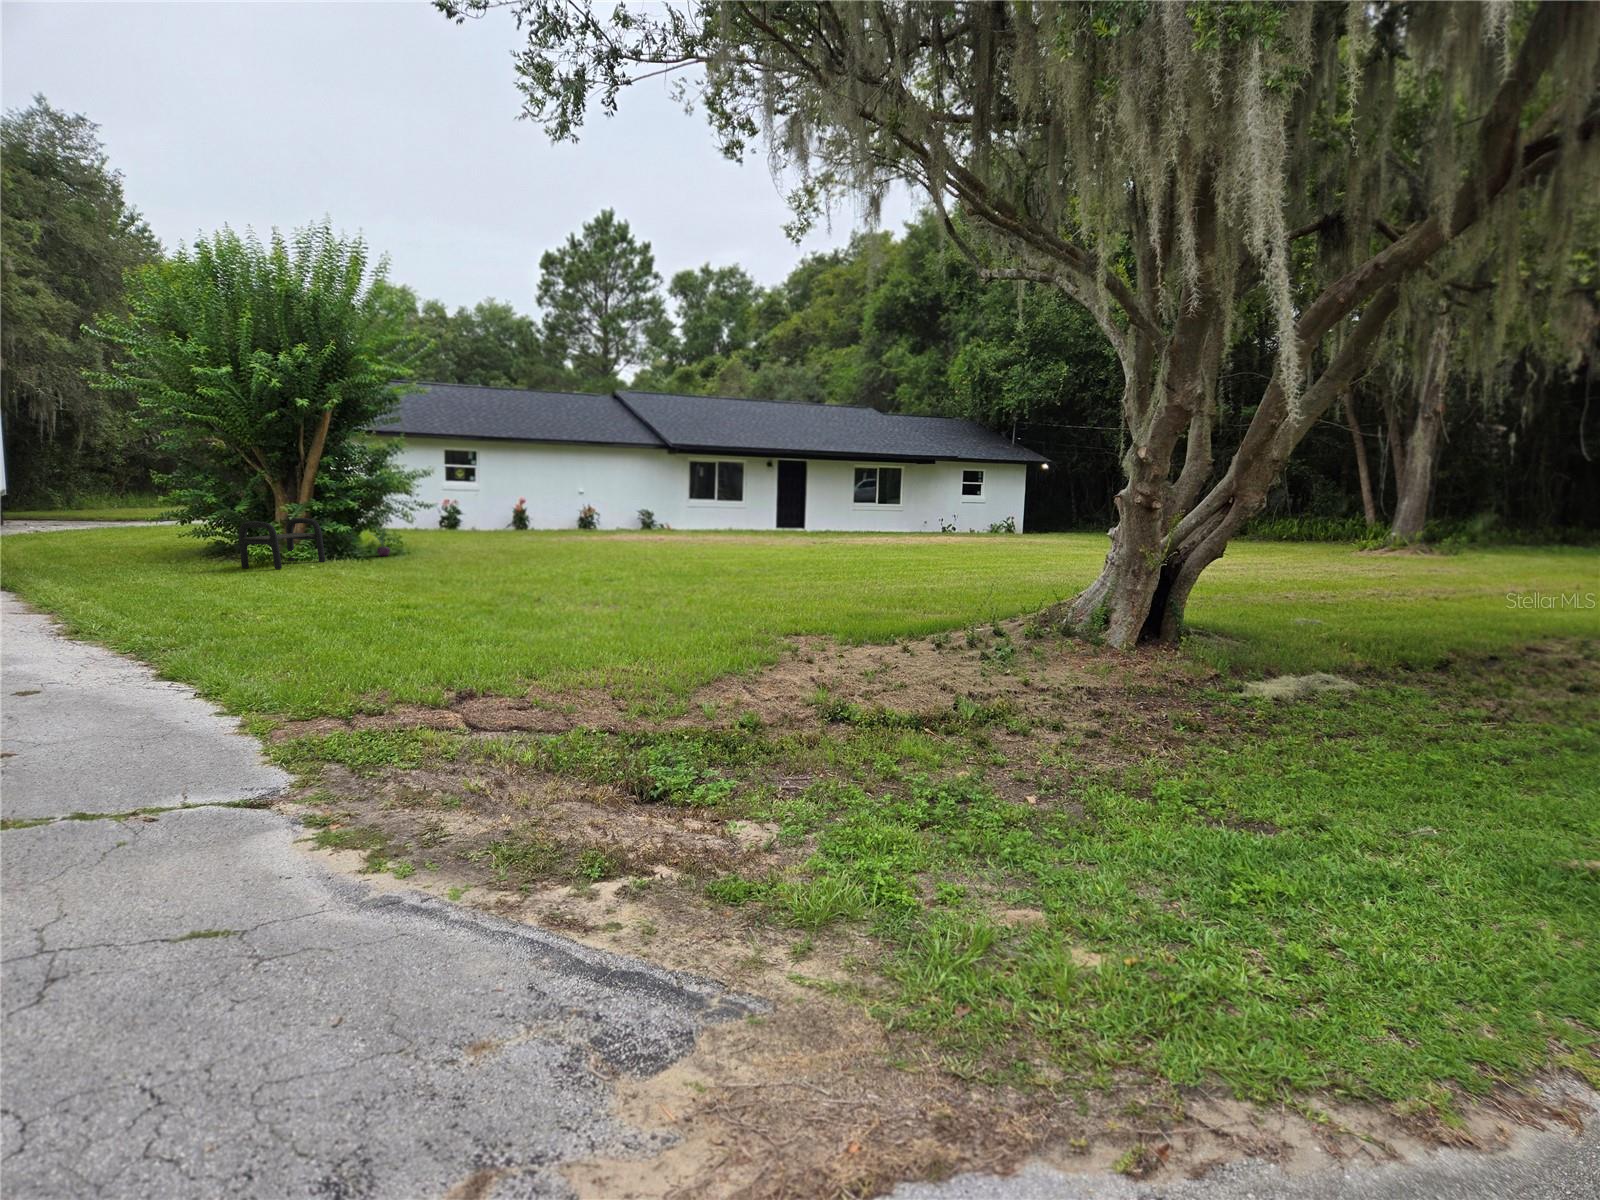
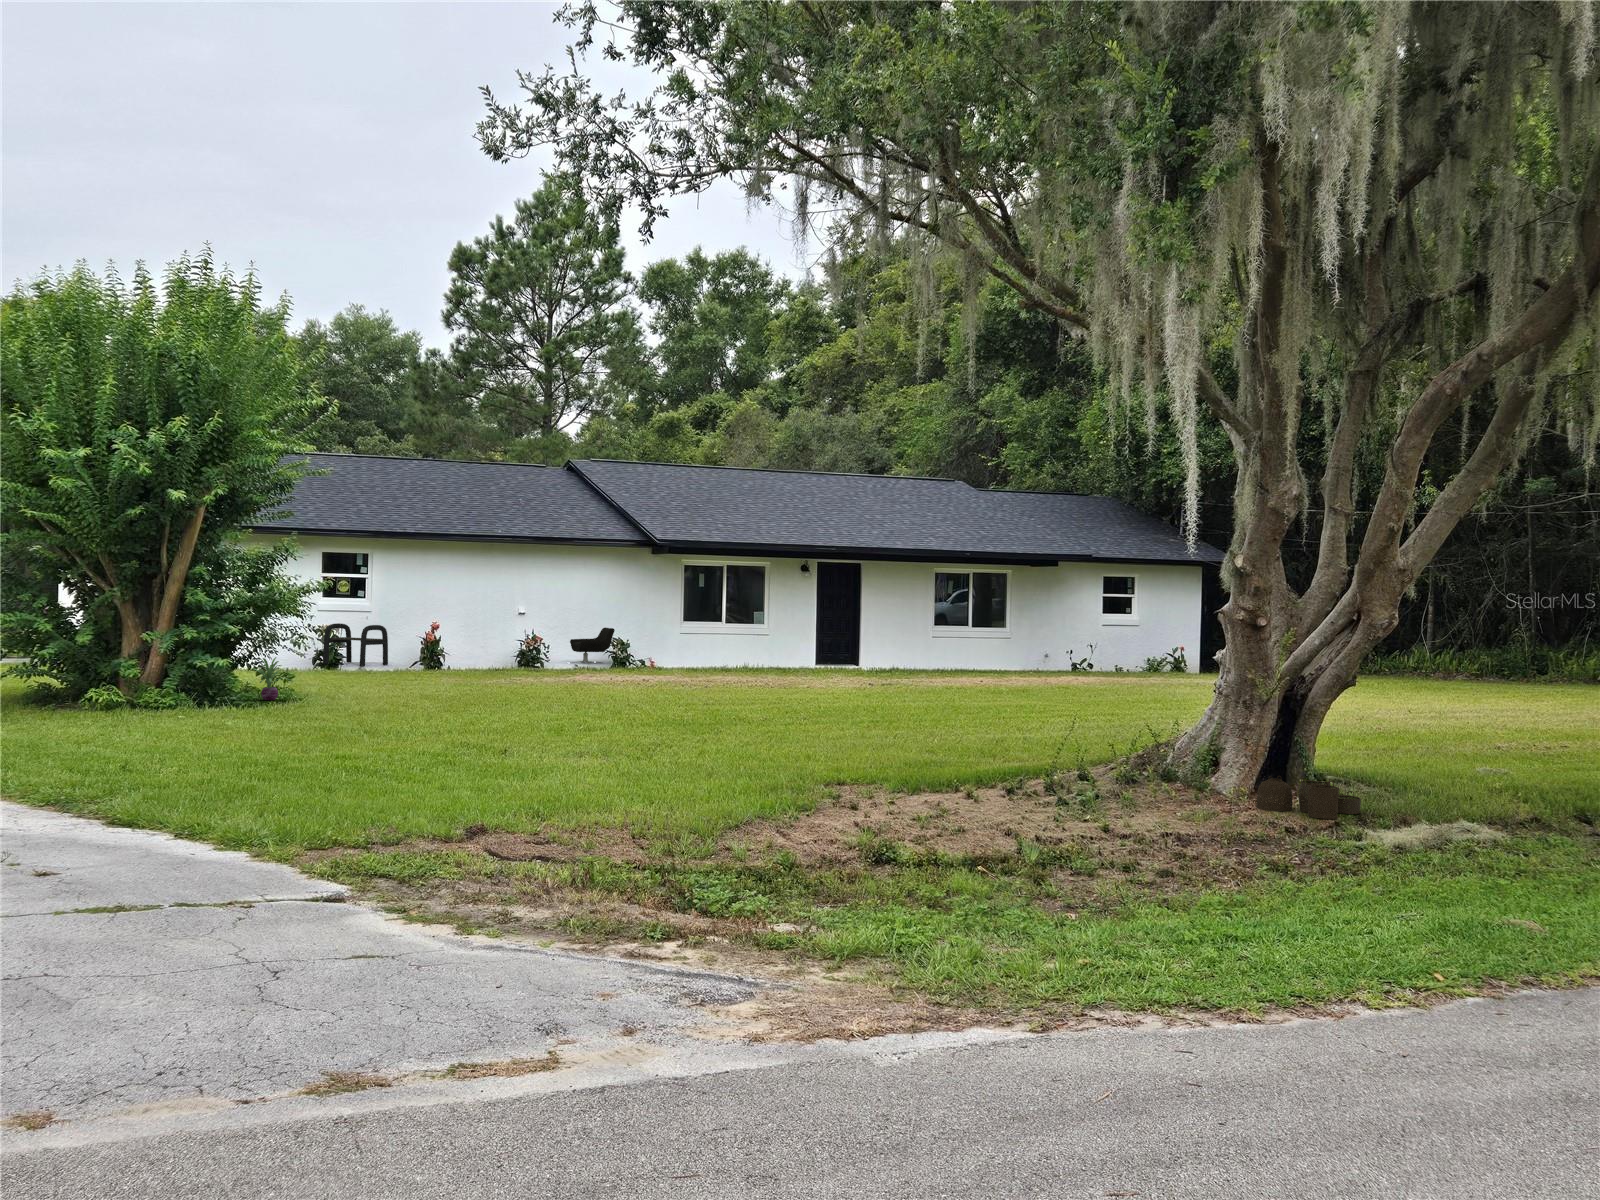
lounge chair: none [614,500,644,524] -> present [570,628,615,664]
bench: present [239,518,325,569] -> present [323,623,388,666]
woven basket: none [1140,634,1228,673] -> present [1256,776,1361,819]

